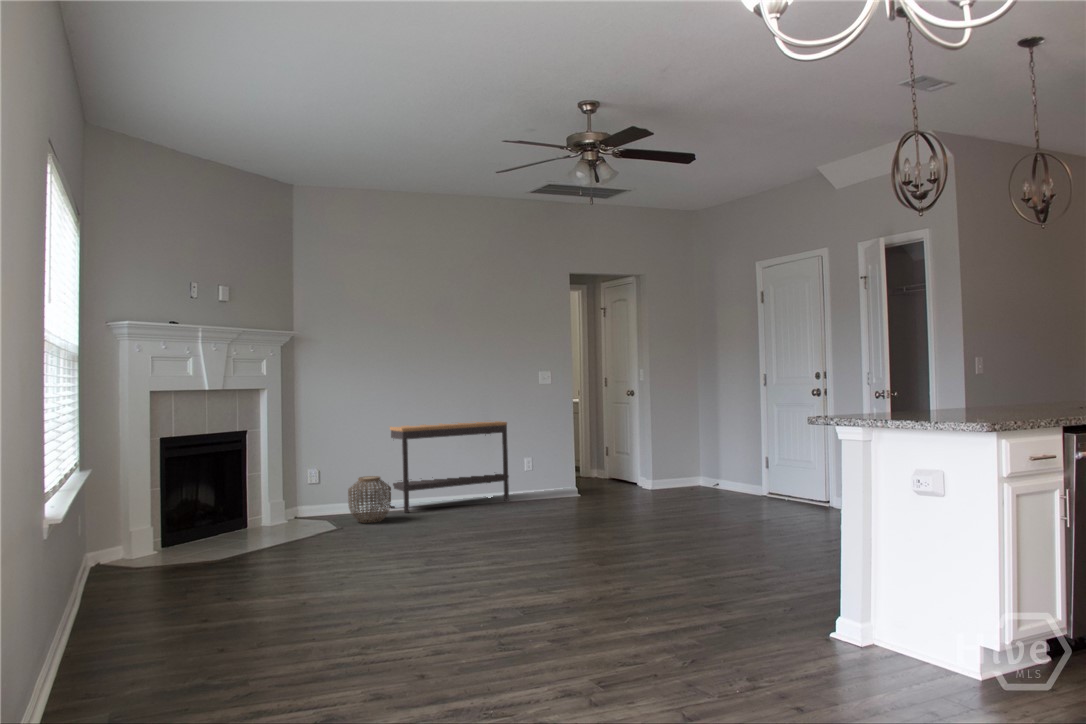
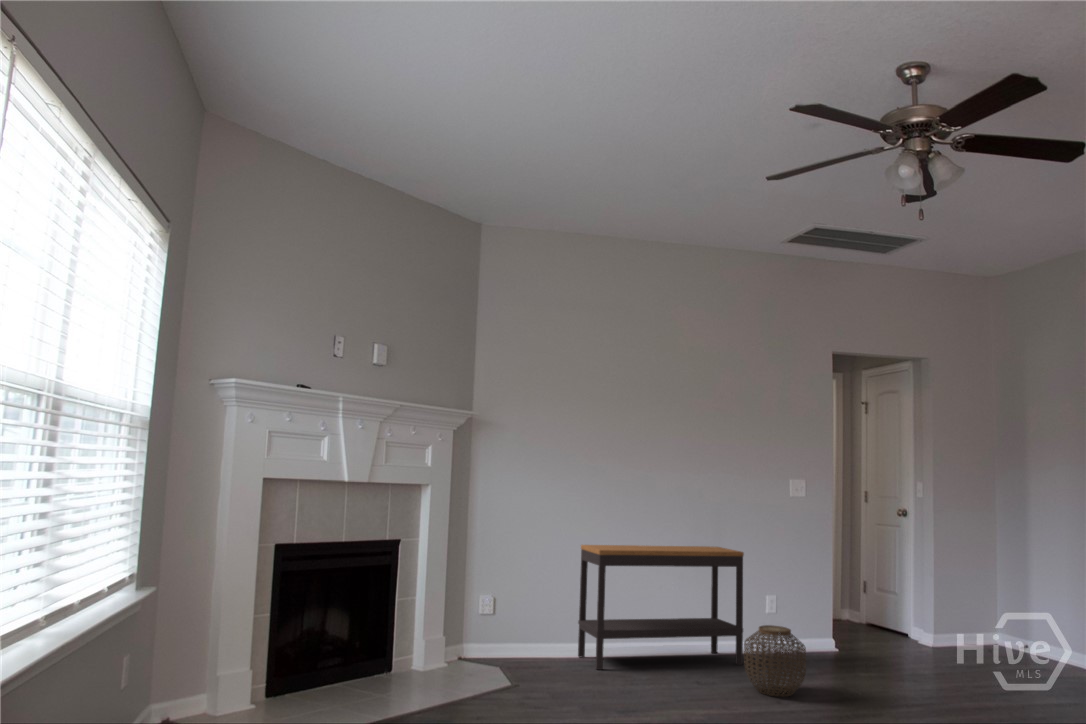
woven basket: present [348,476,391,523] -> present [744,625,806,697]

